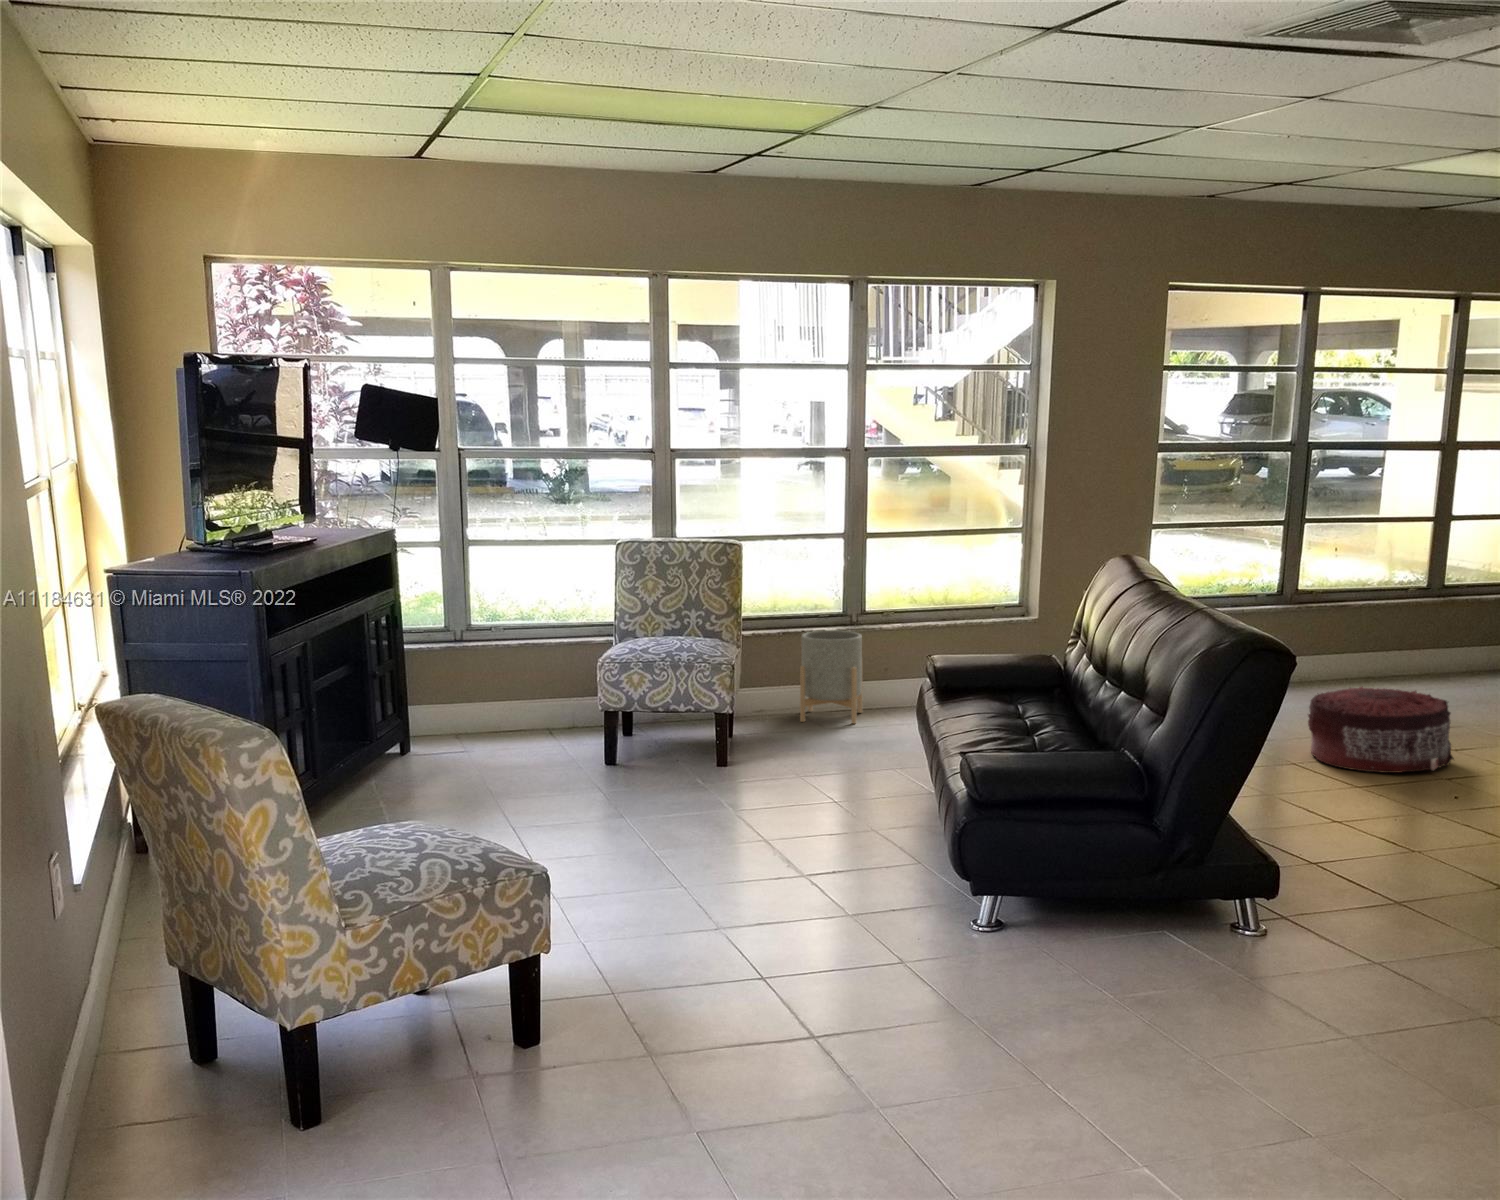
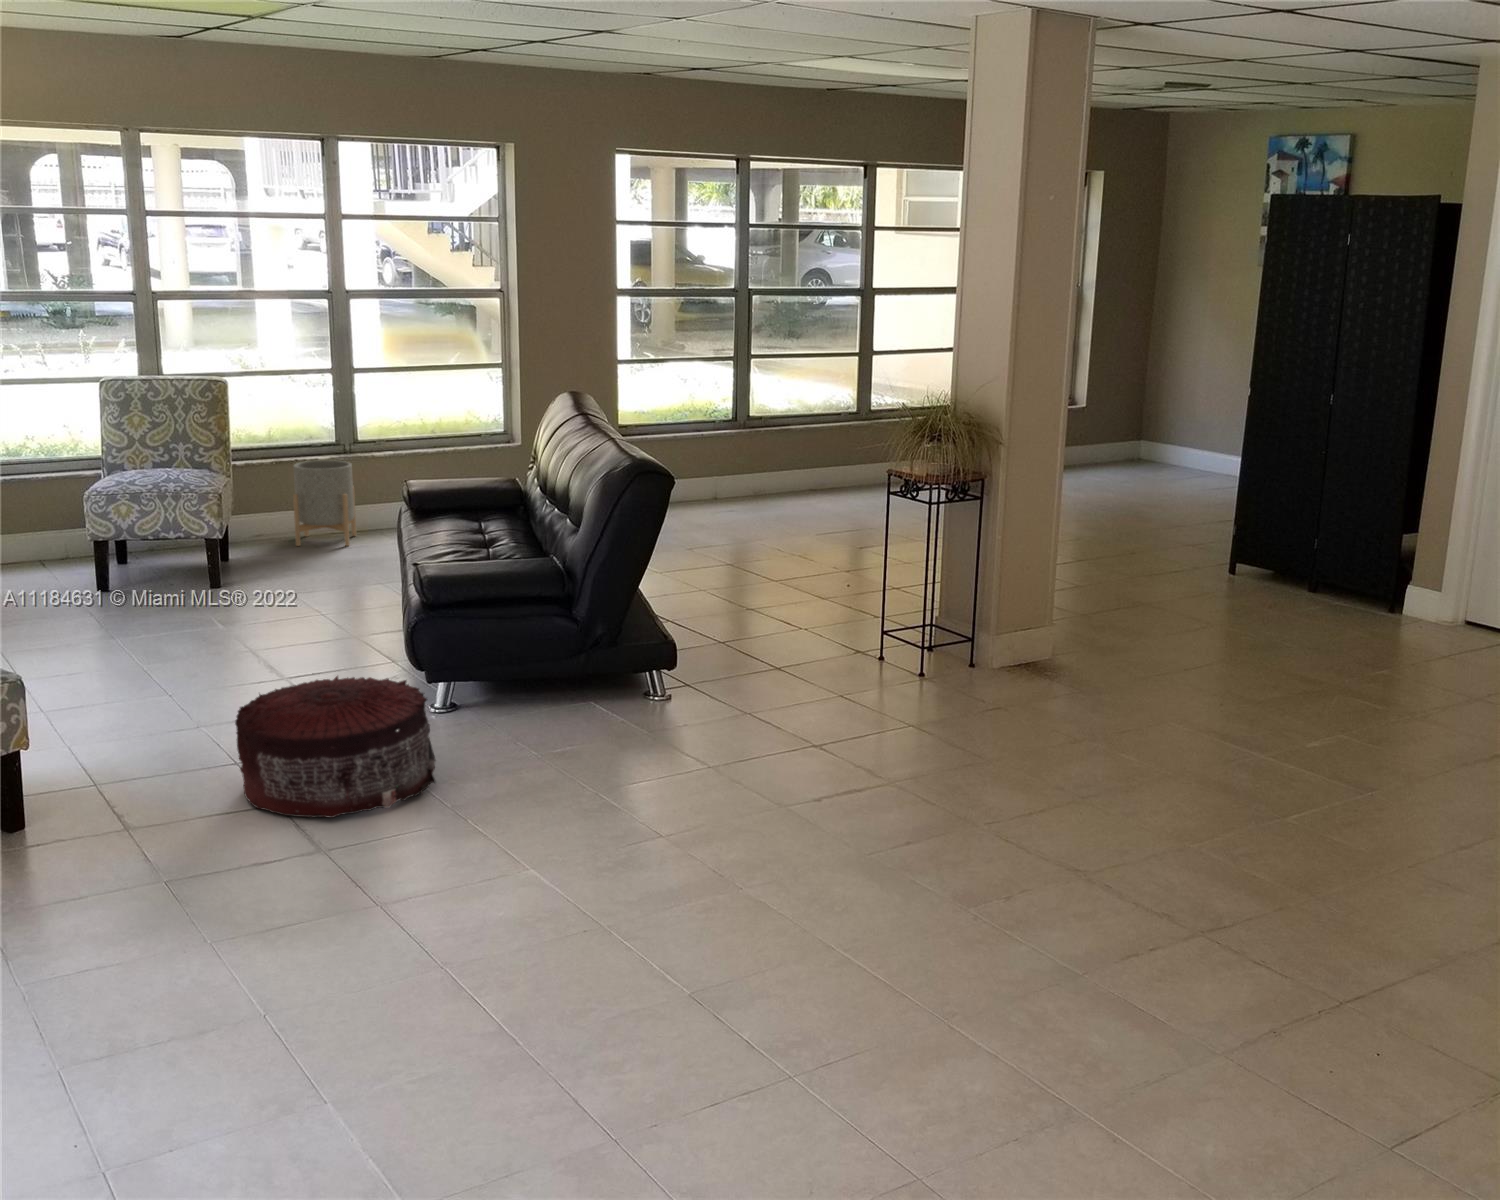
pouf: present [1308,686,1454,773] -> present [235,676,435,818]

